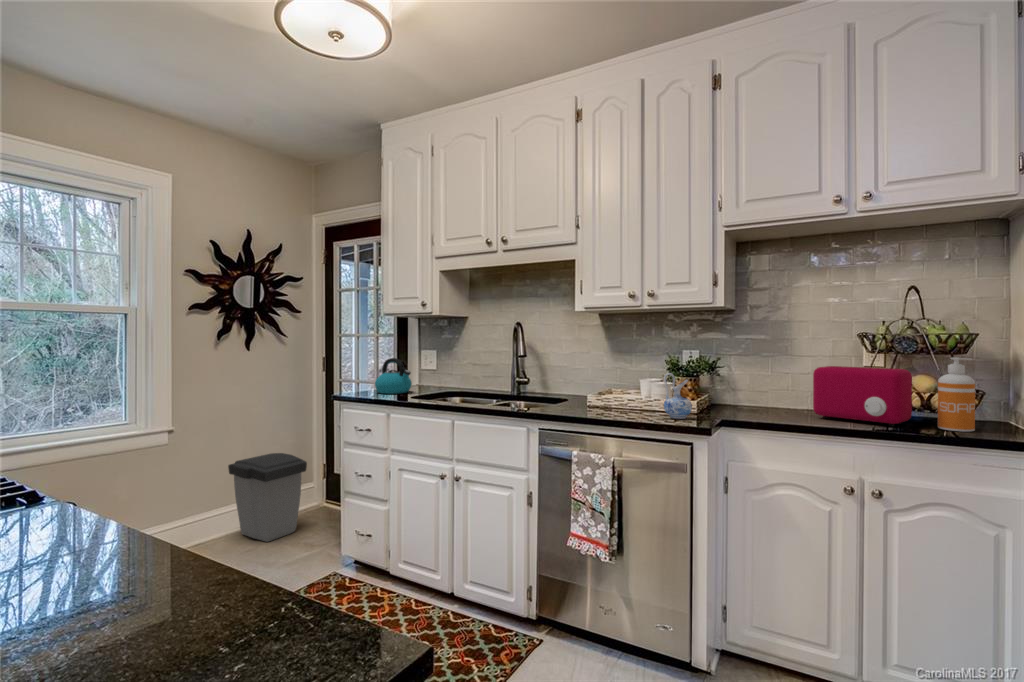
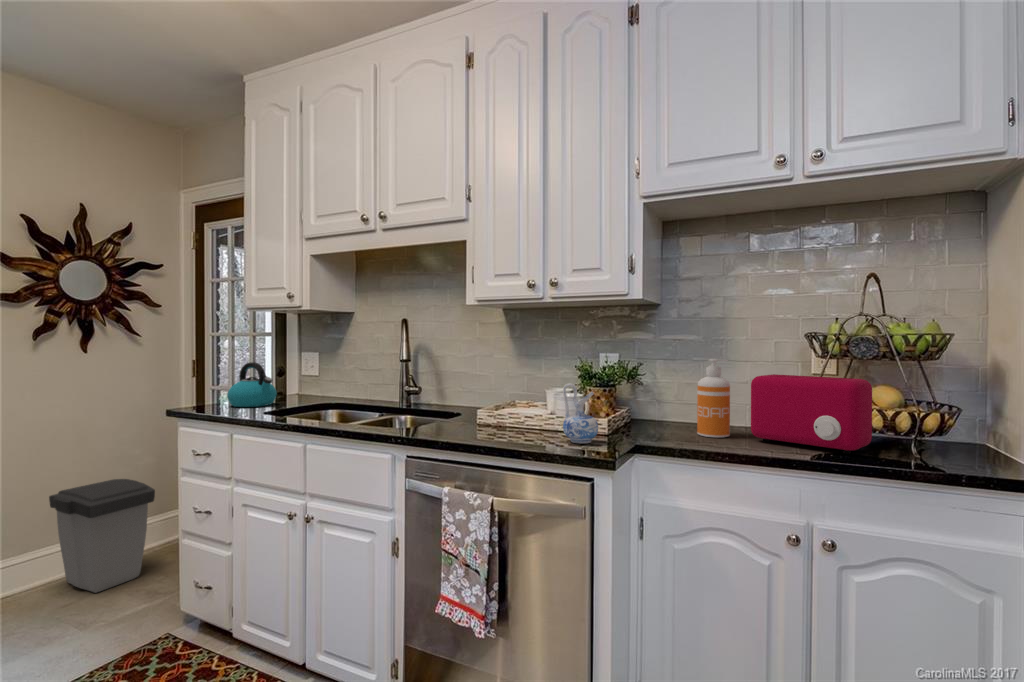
soap dispenser: present [938,357,975,432] -> present [697,359,730,438]

